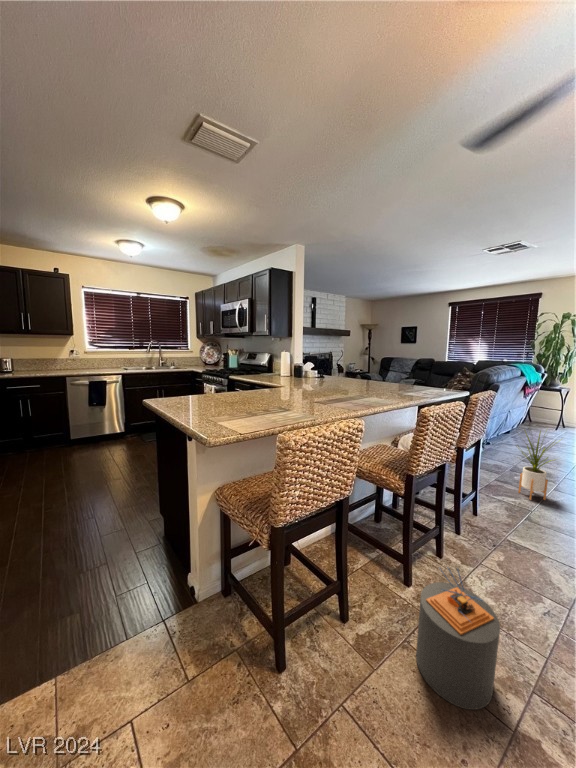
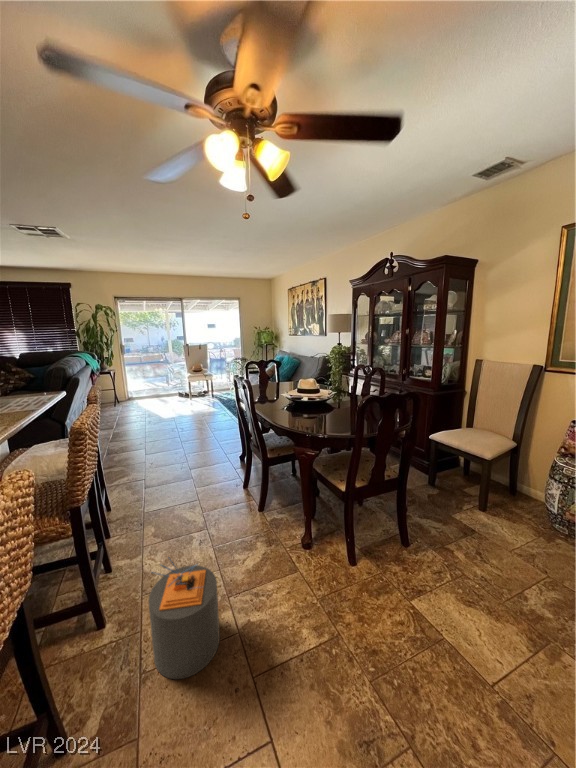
house plant: present [518,431,555,500] -> none [111,406,151,472]

